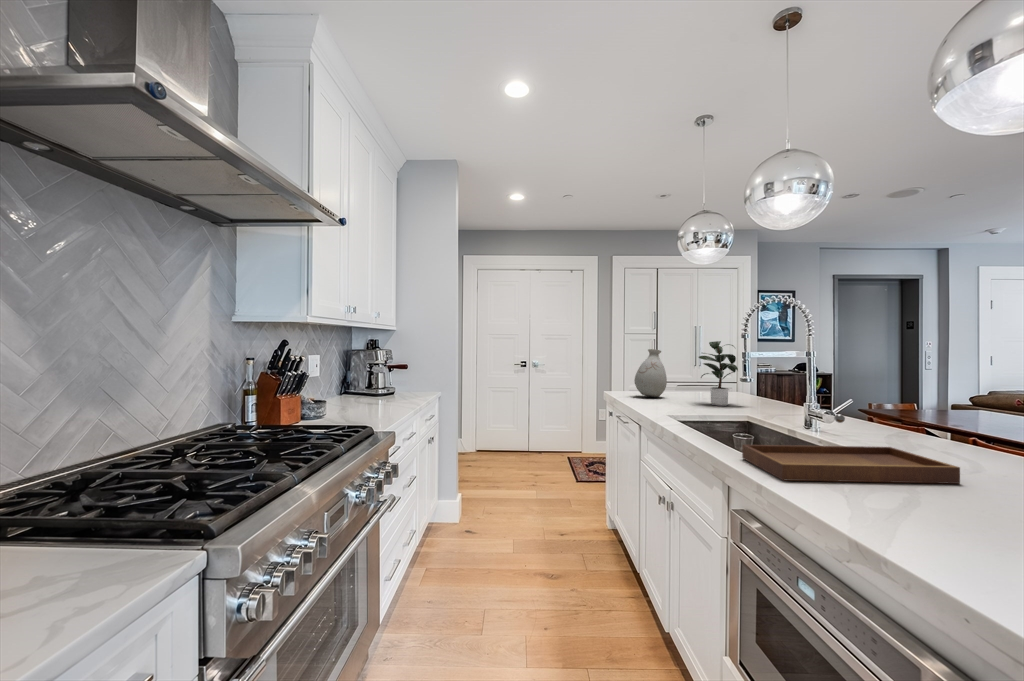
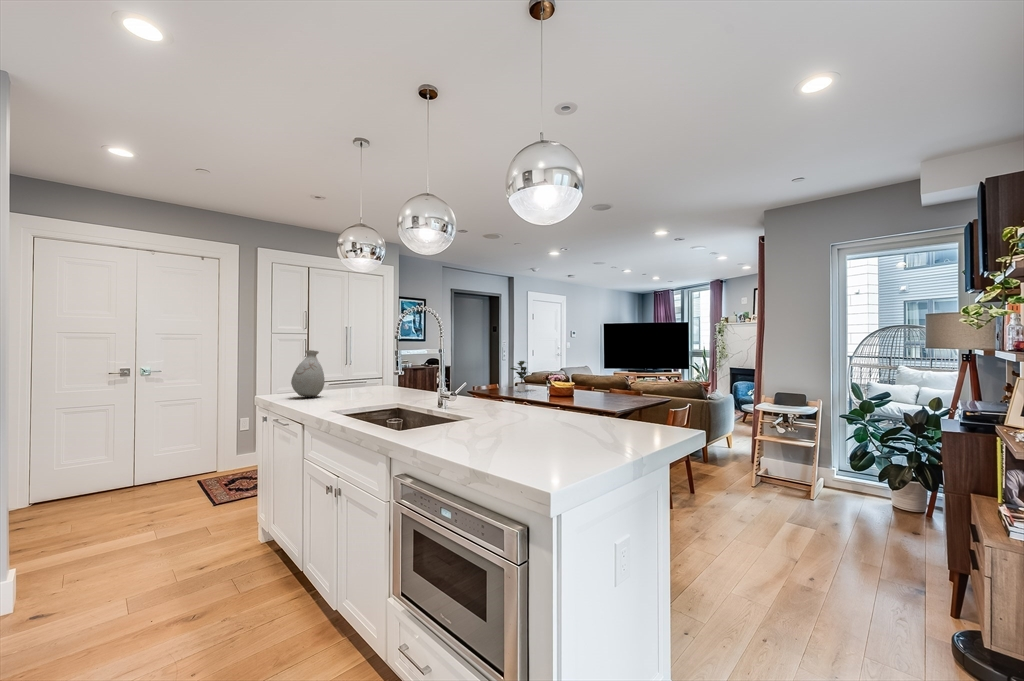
potted plant: present [699,341,738,406] -> present [510,361,527,392]
tray: present [742,414,960,484] -> none [403,393,526,445]

